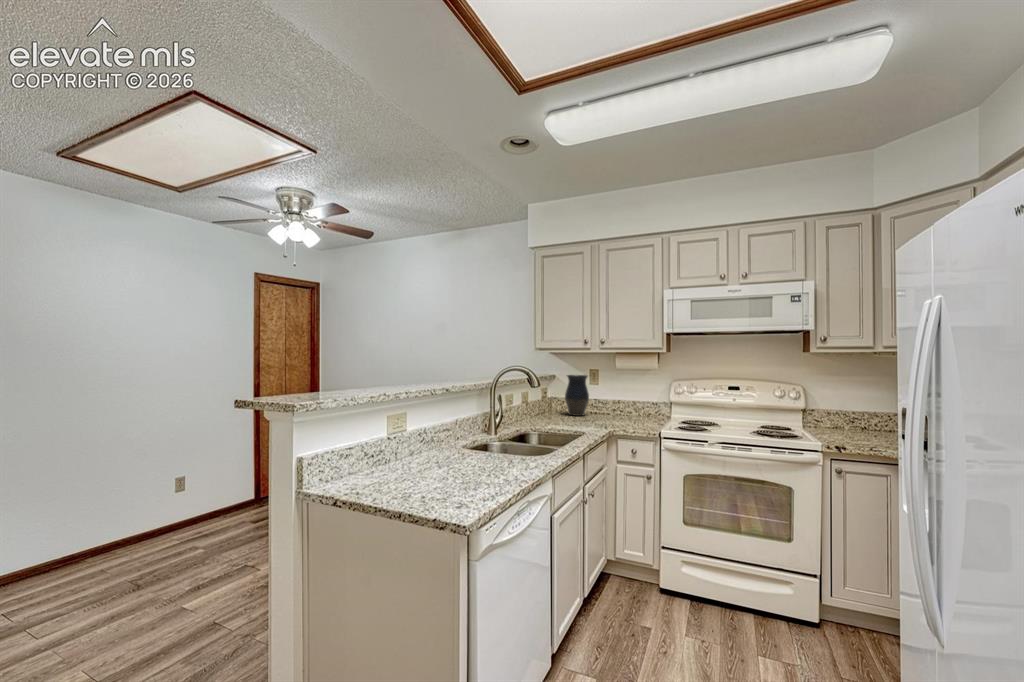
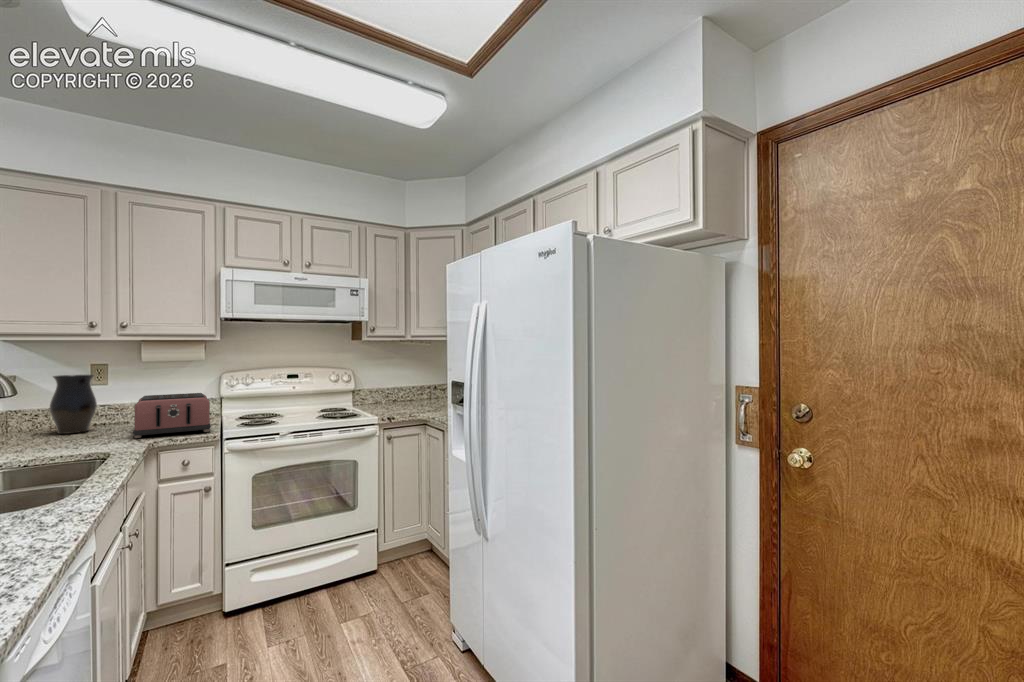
toaster: none [603,394,658,429] -> present [133,393,211,438]

